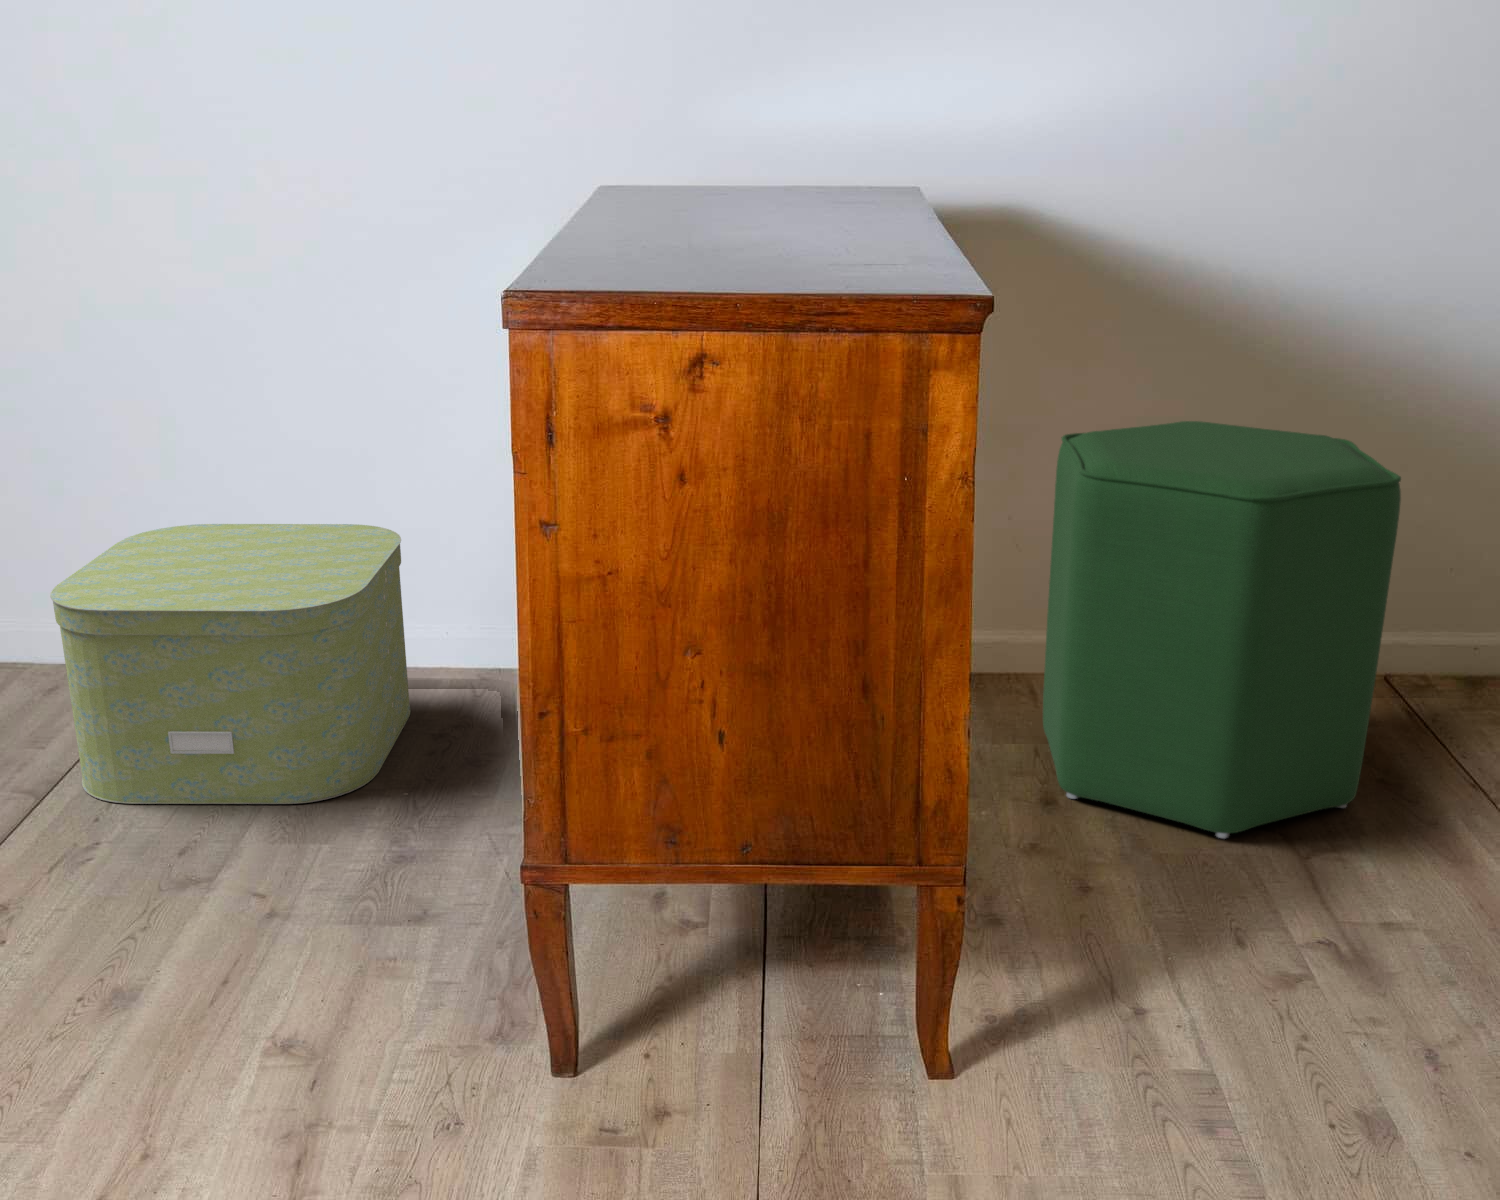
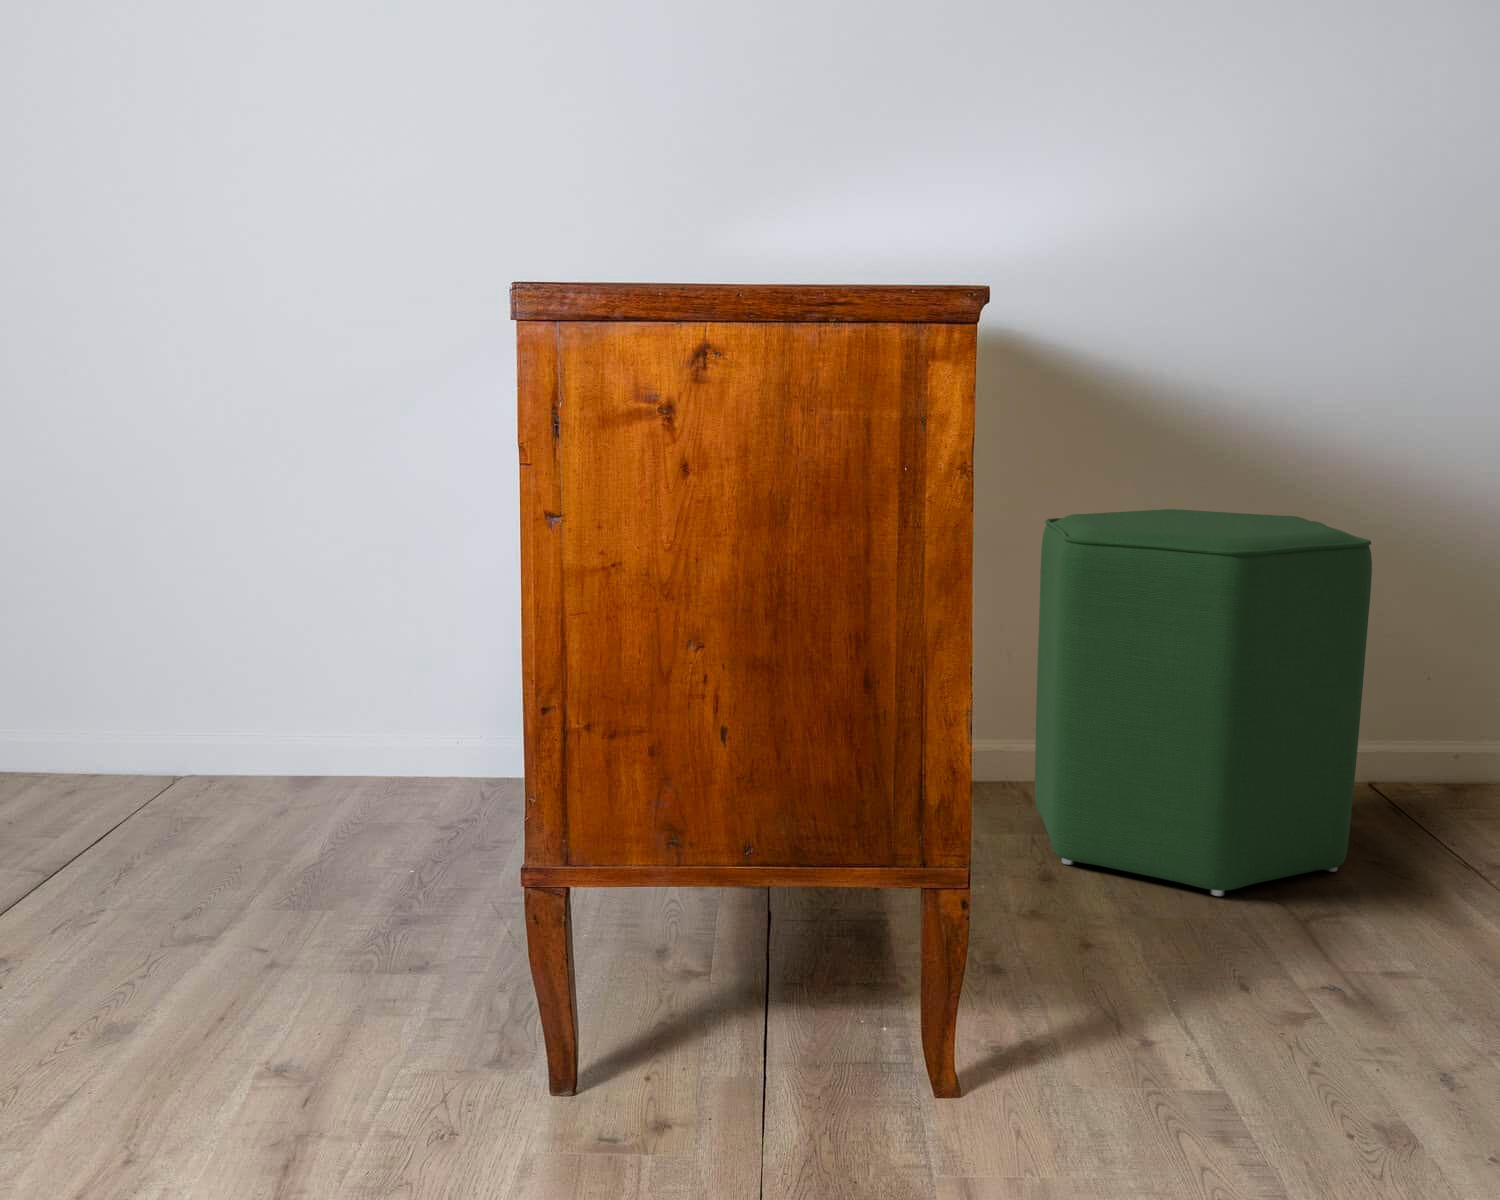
storage box: present [50,524,411,804] -> none [77,615,422,869]

